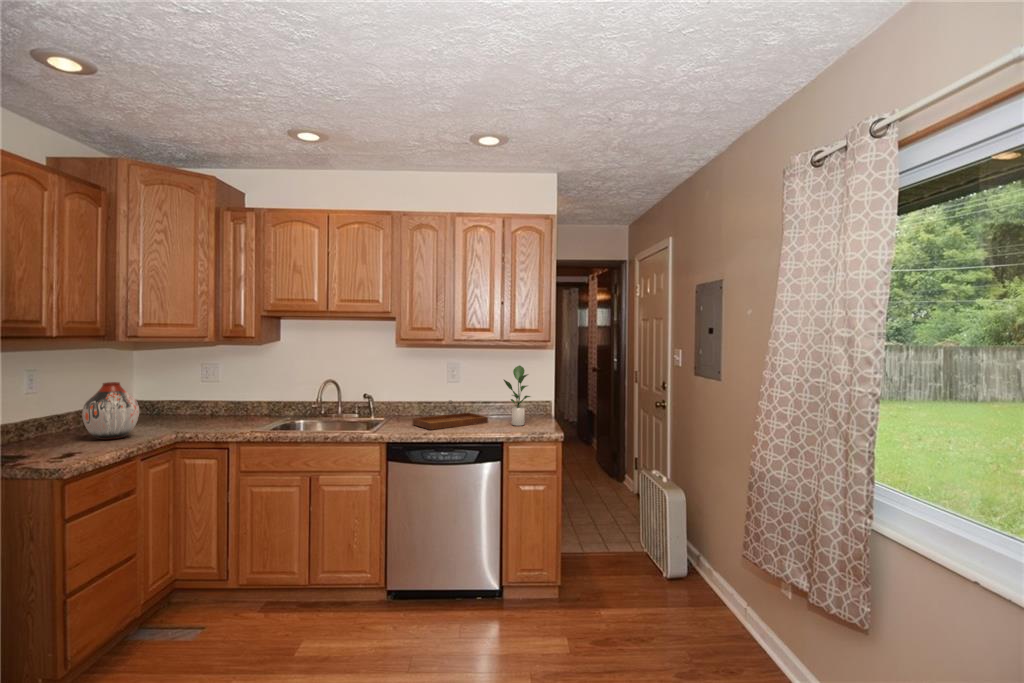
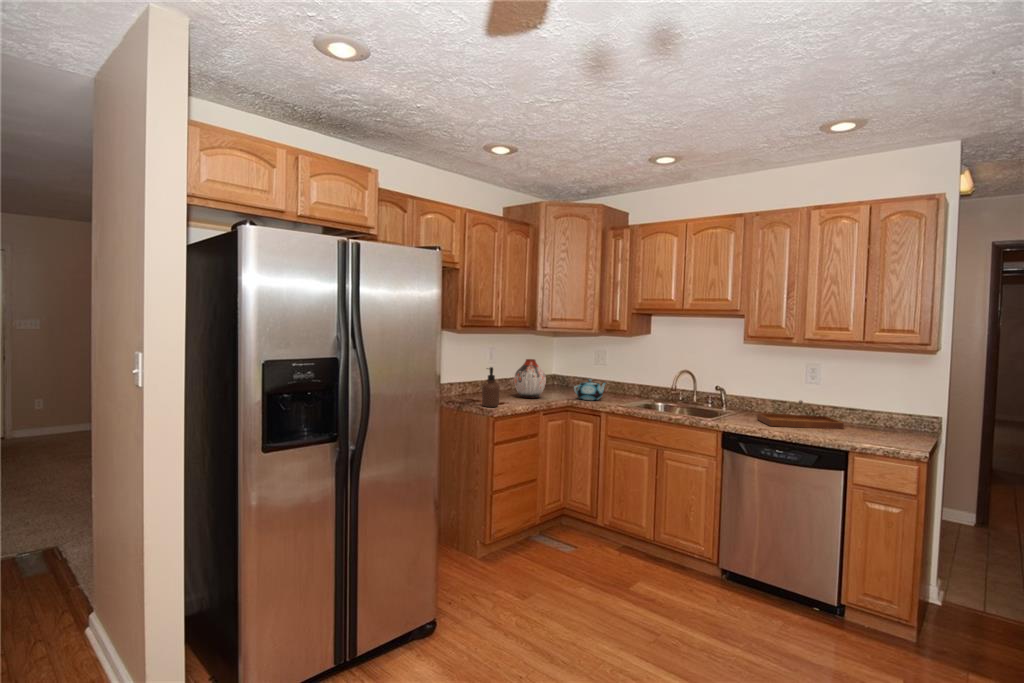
potted plant: present [504,365,530,426] -> none [861,370,899,437]
soap dispenser: none [34,400,69,464] -> present [482,367,499,407]
teapot: none [184,402,229,430] -> present [574,379,606,400]

